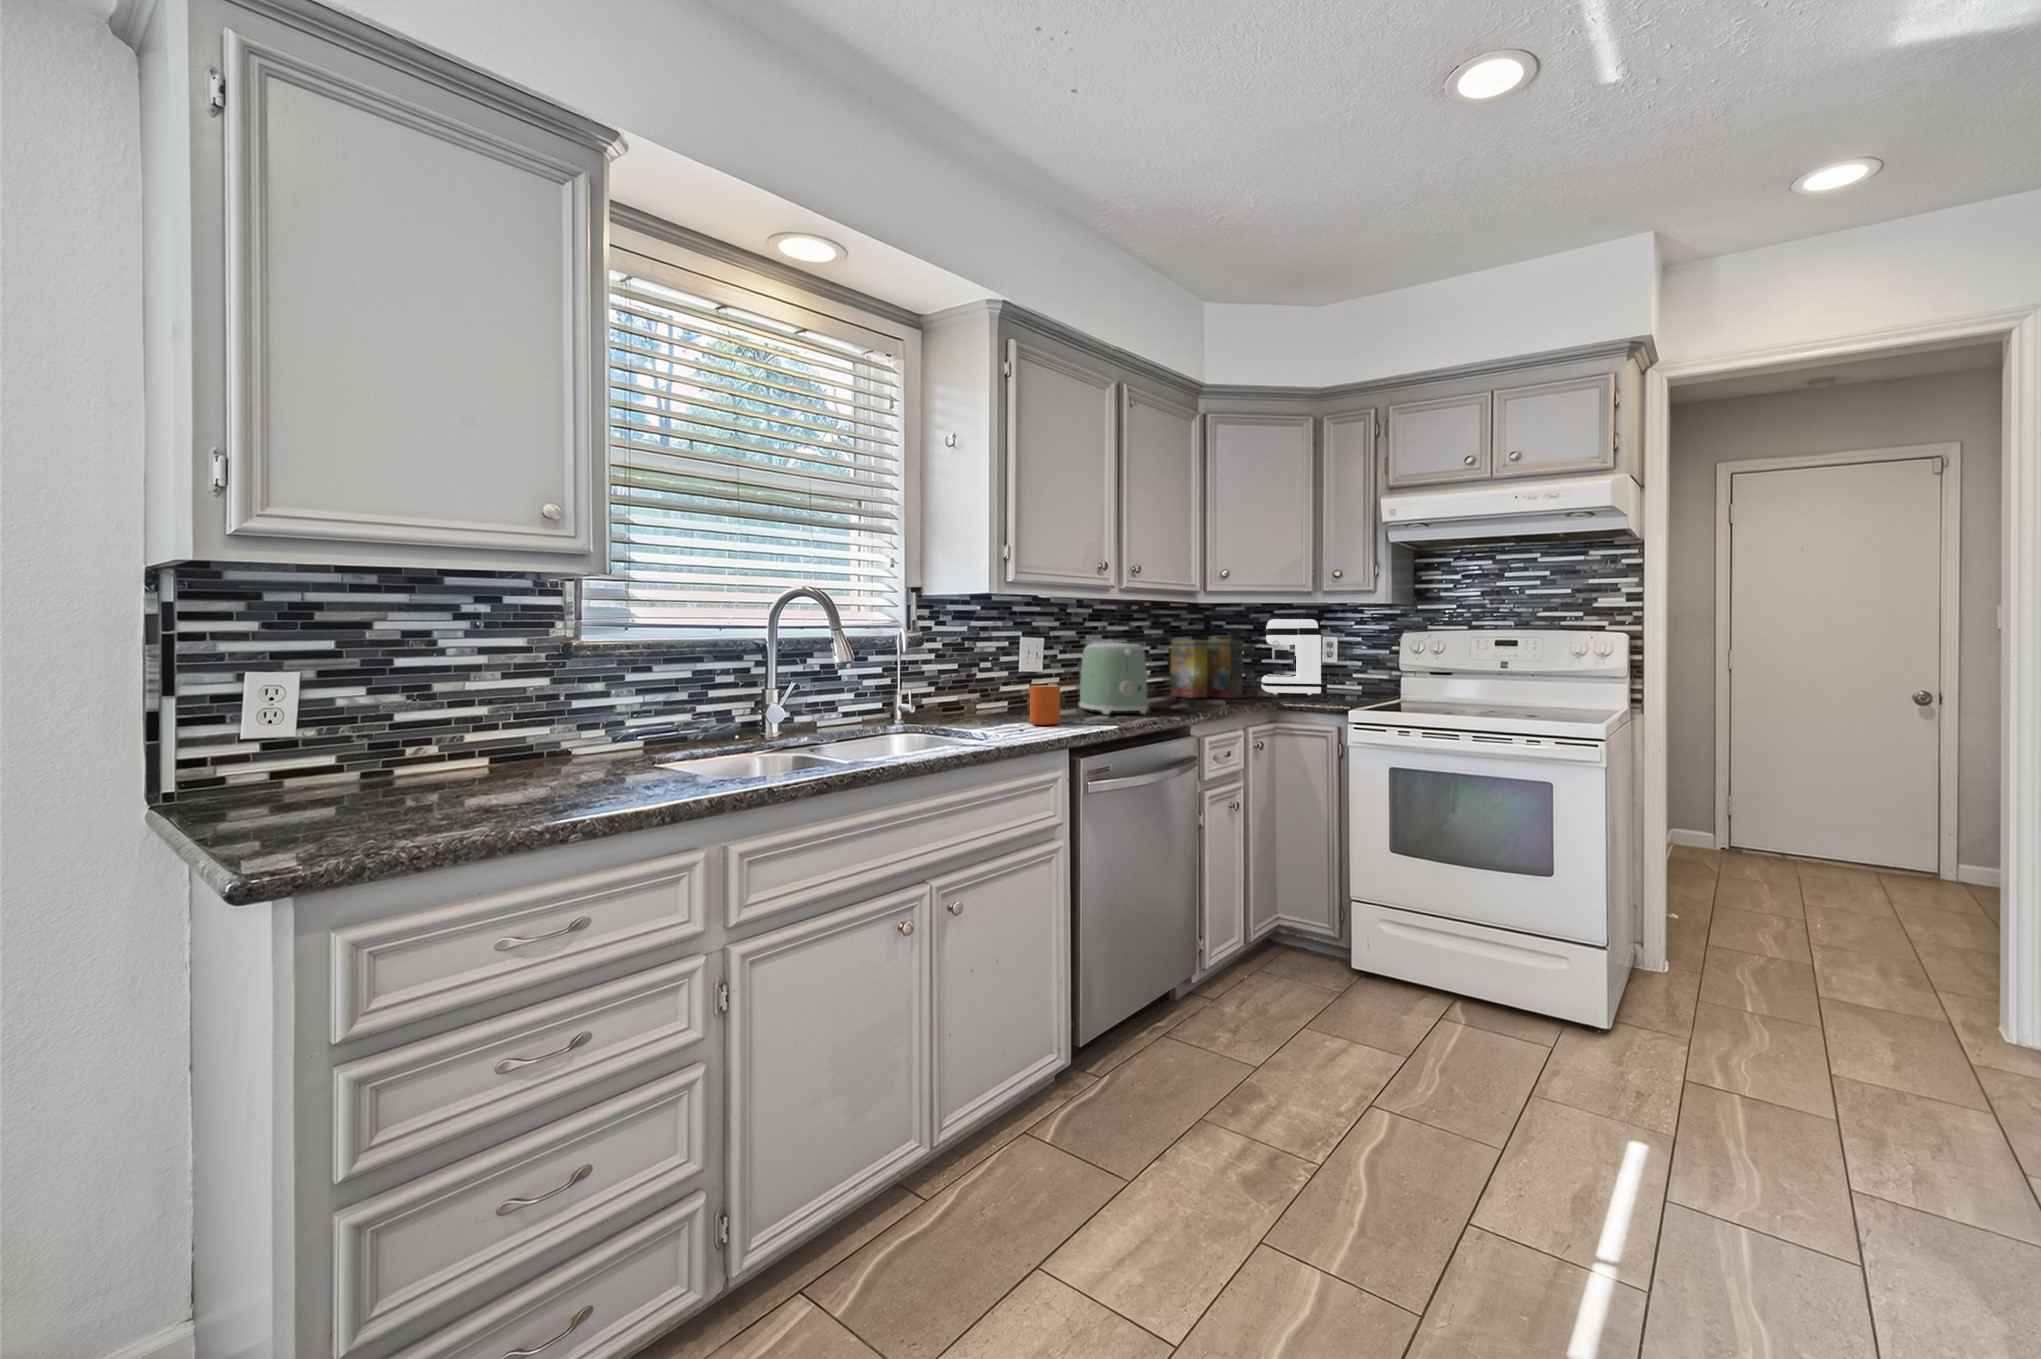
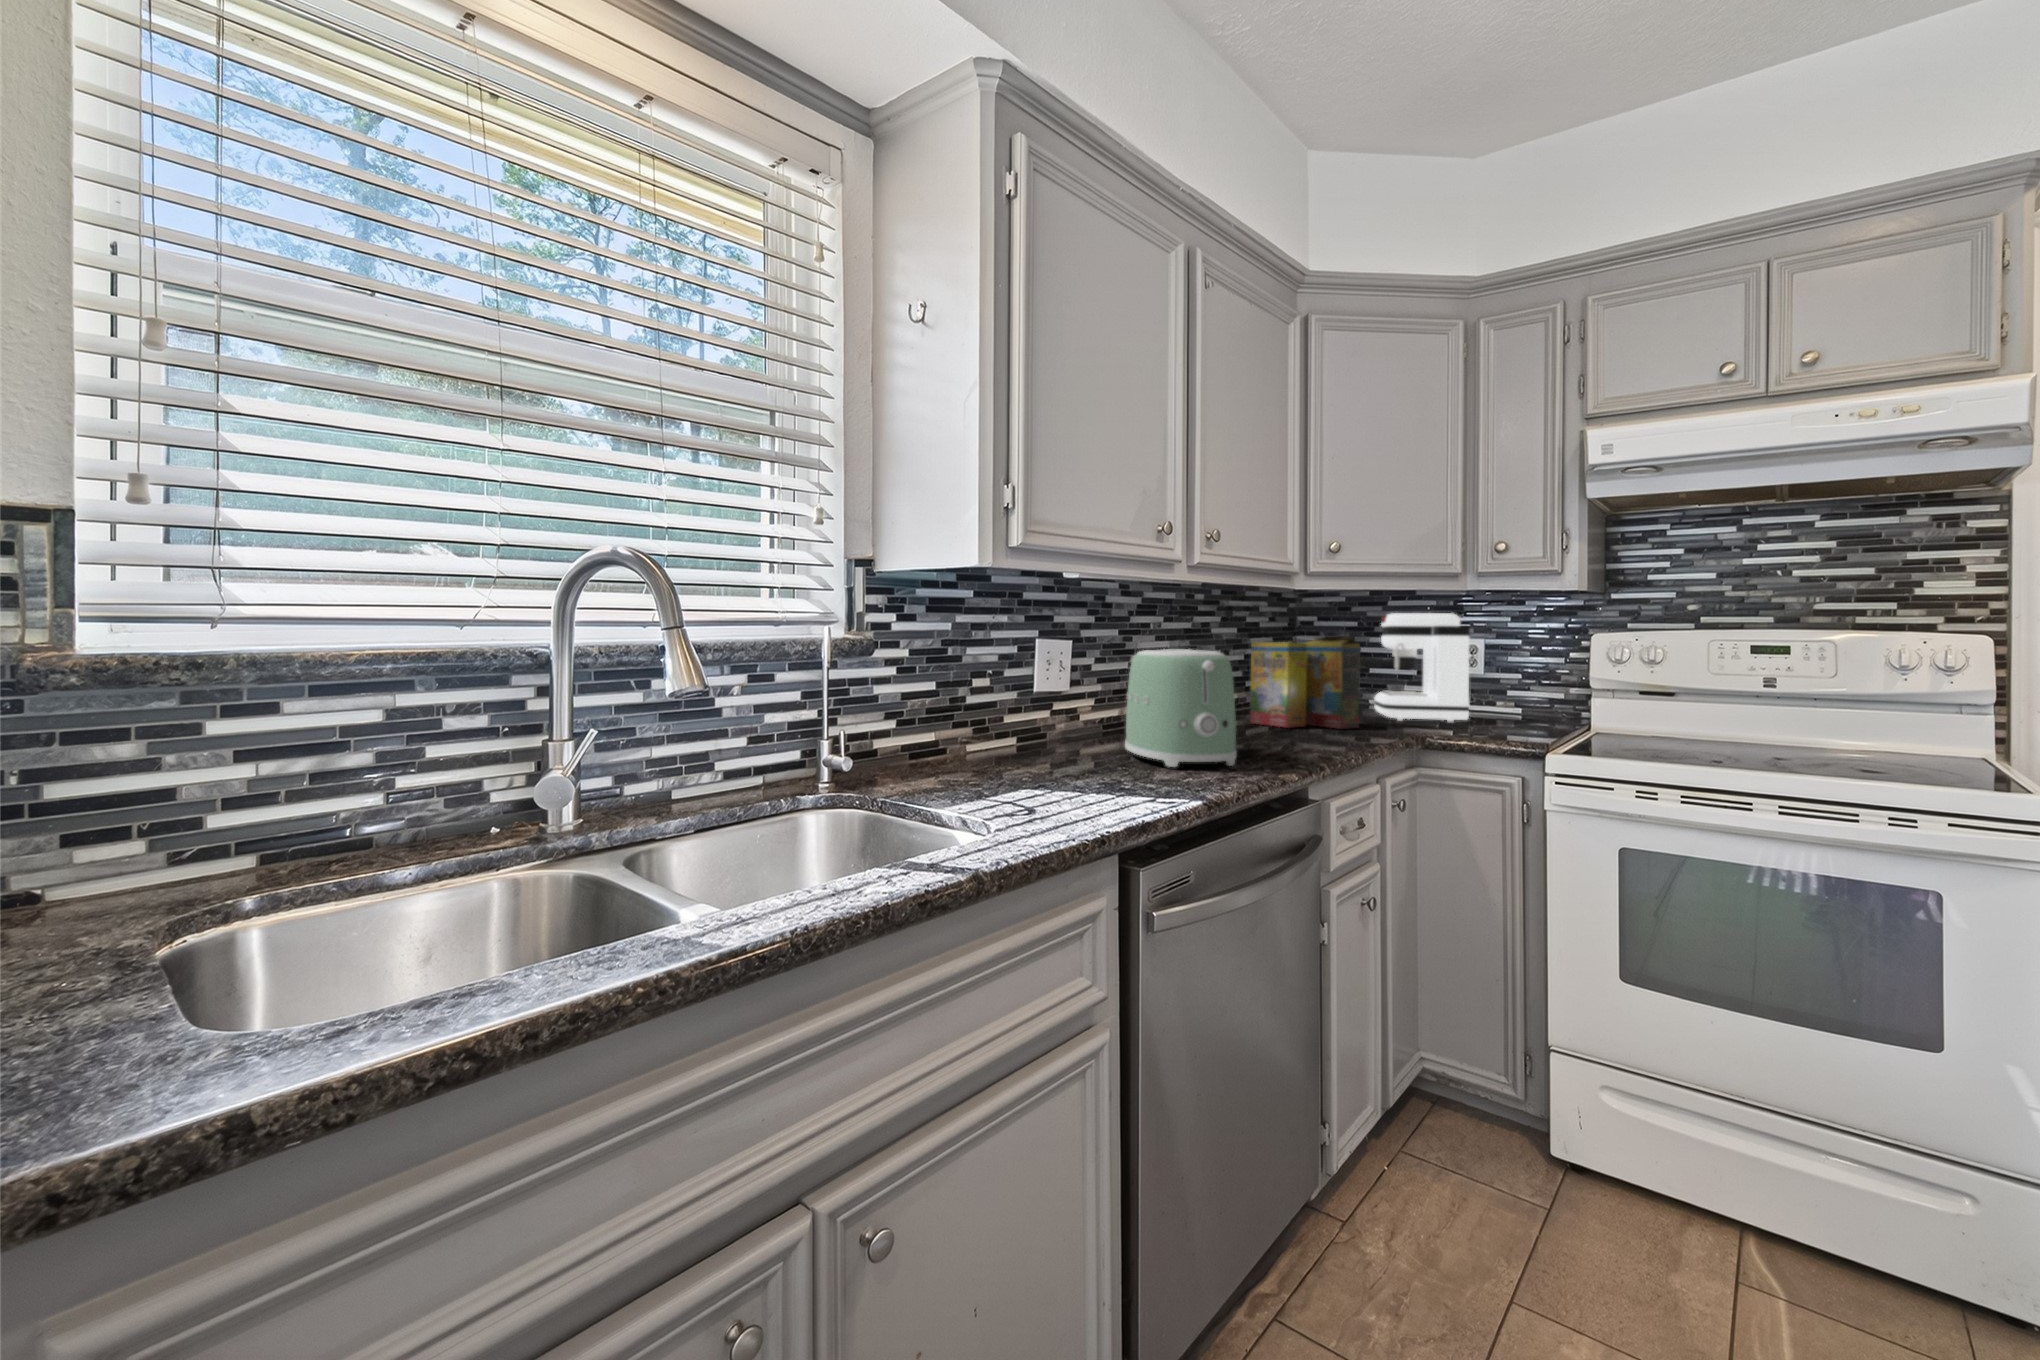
mug: present [1030,685,1060,725] -> none [1047,725,1099,796]

